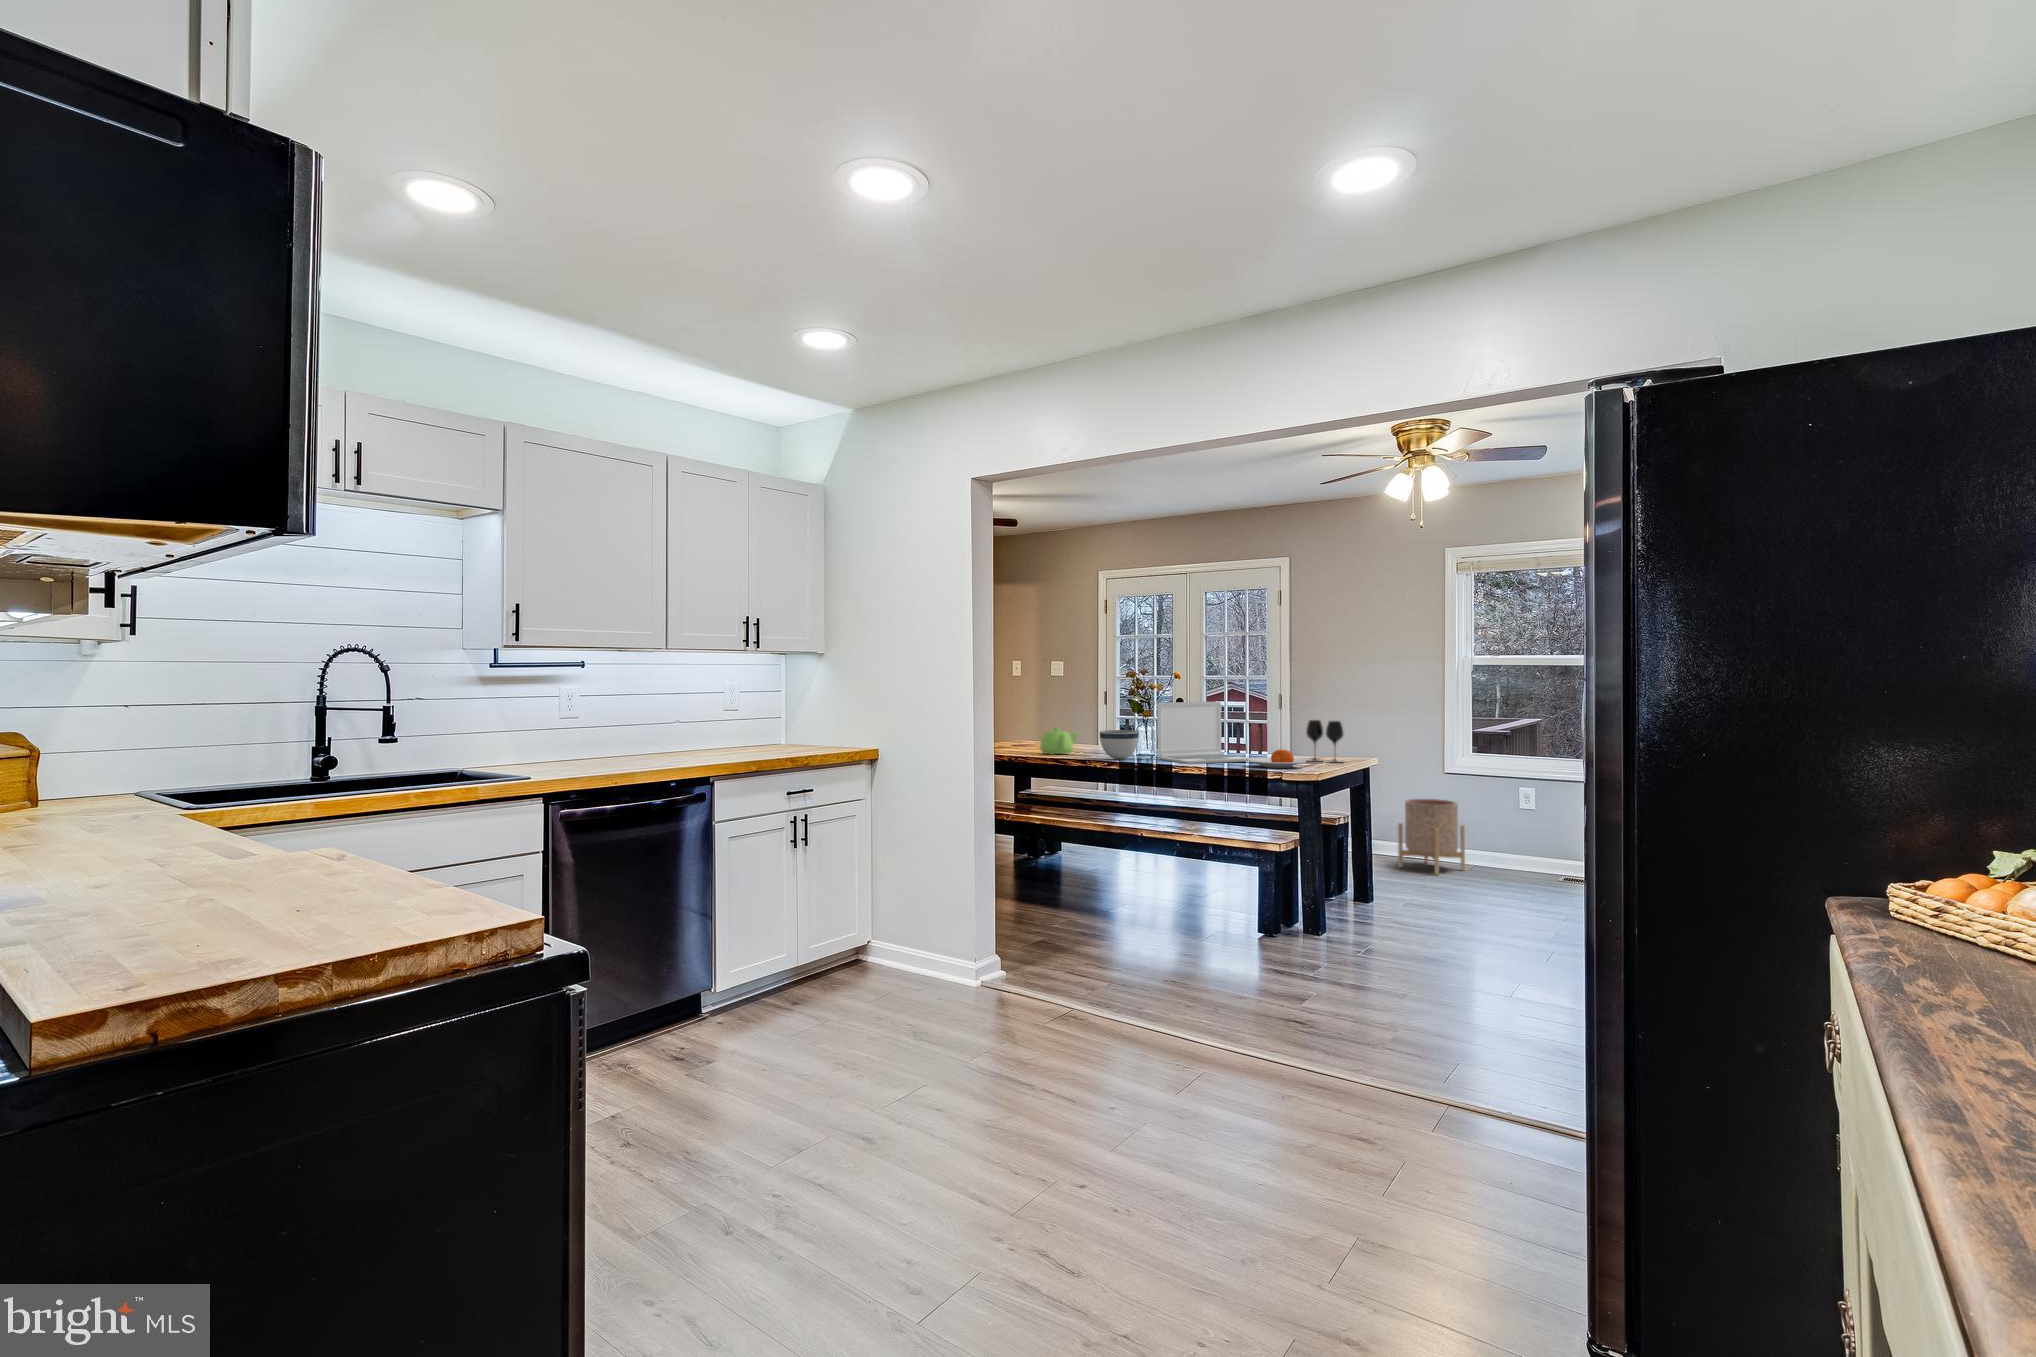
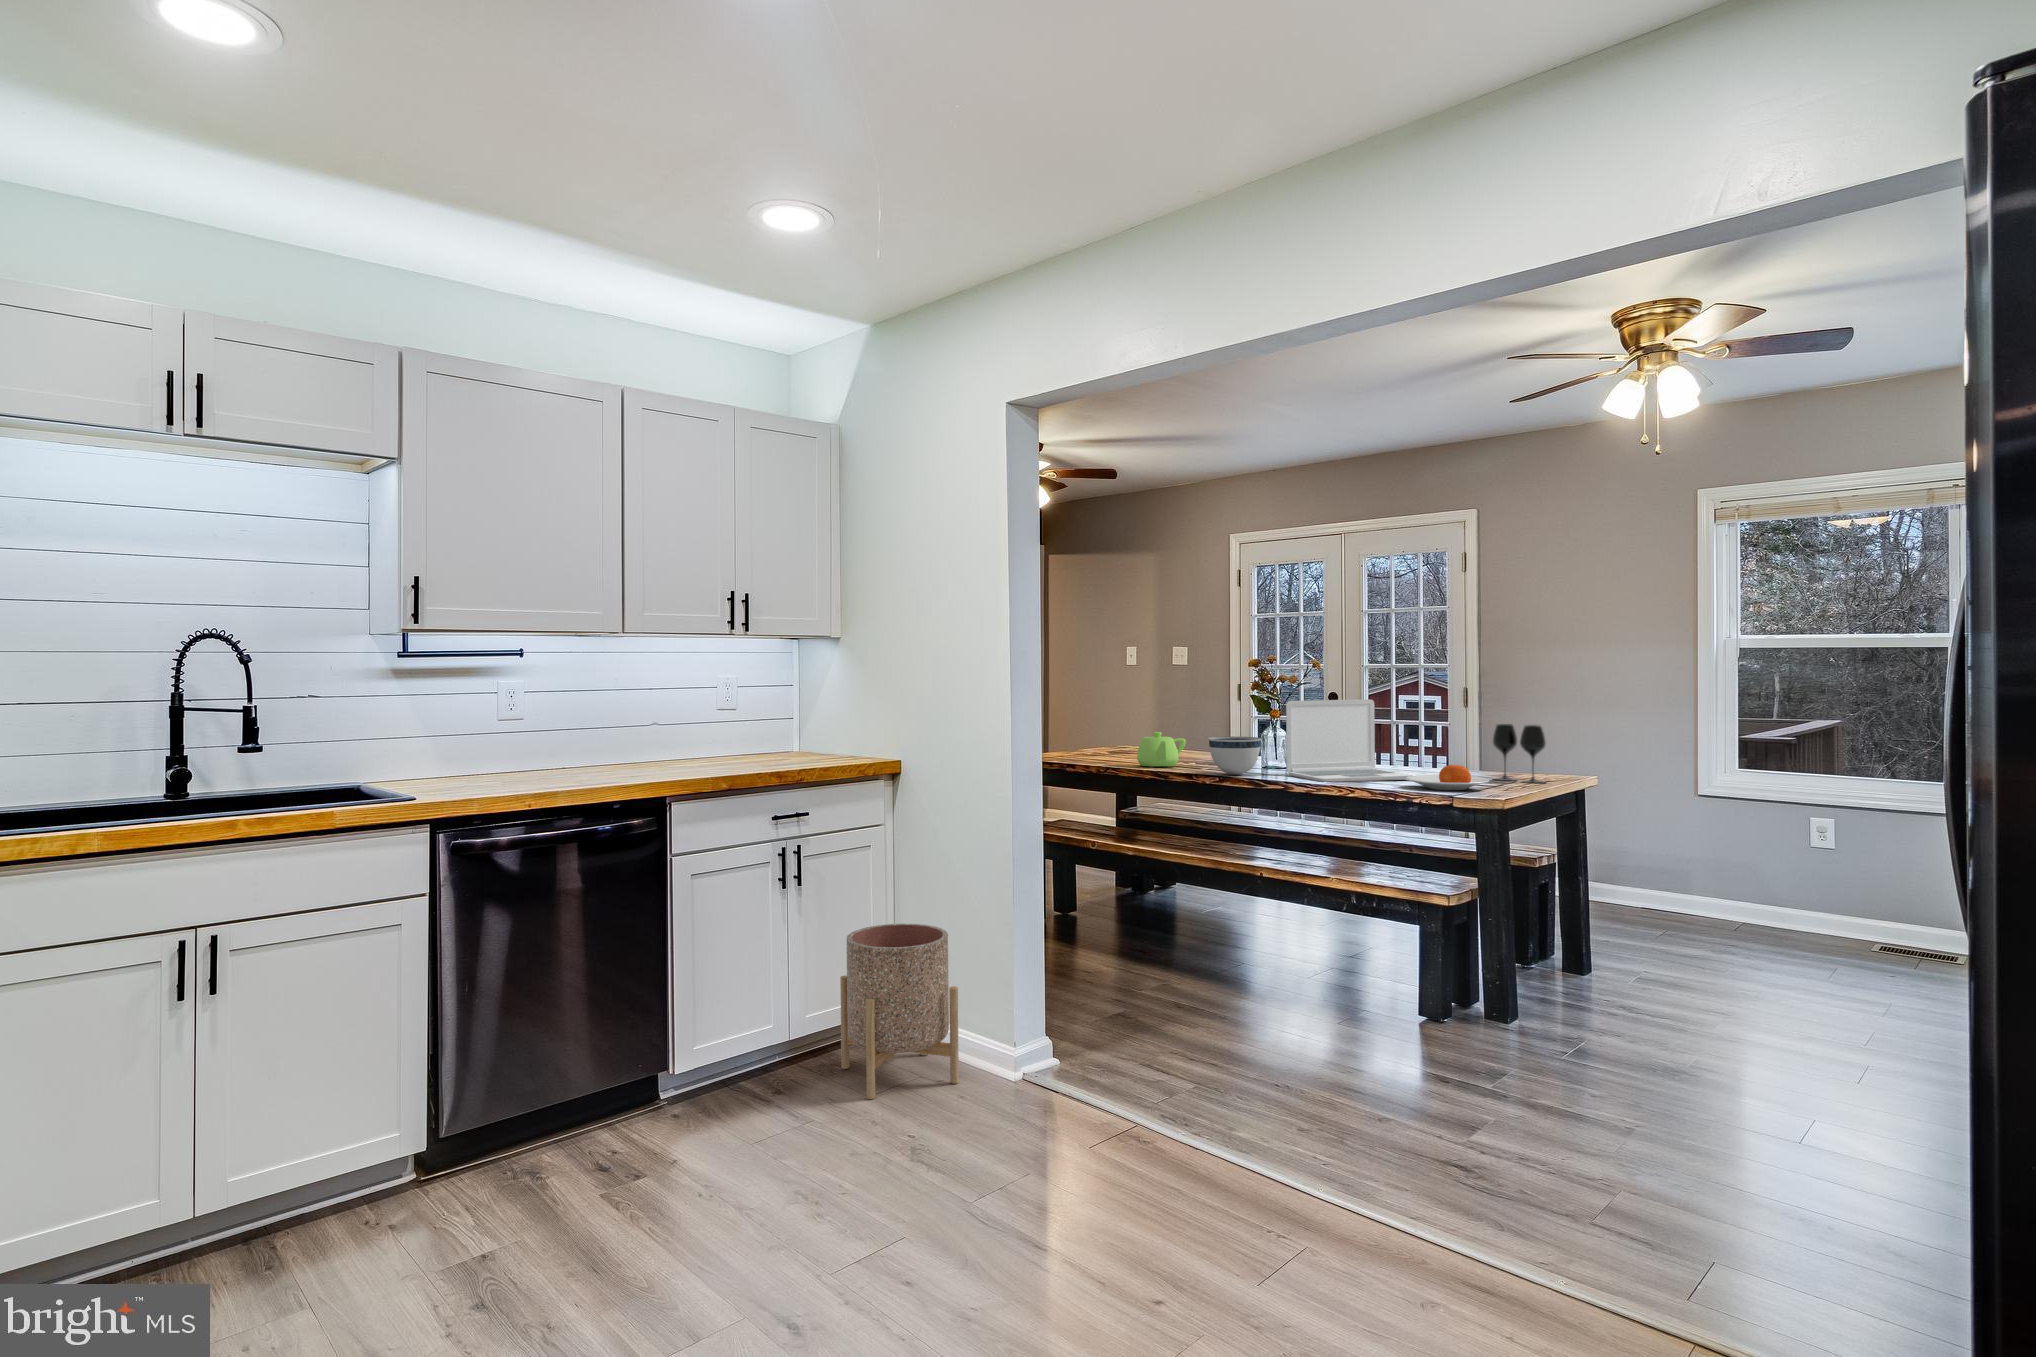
planter: present [1398,799,1465,875] -> present [840,924,959,1099]

